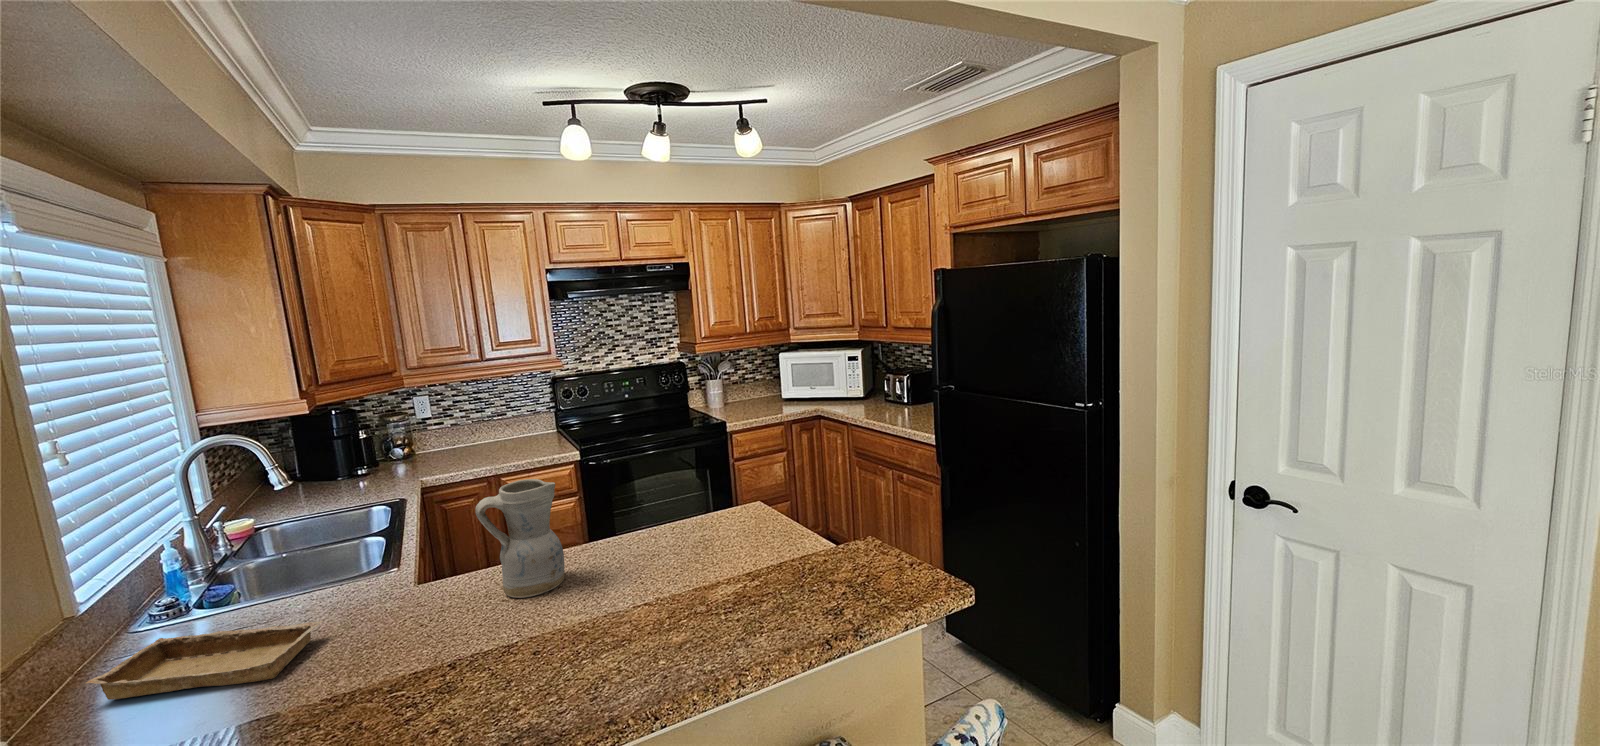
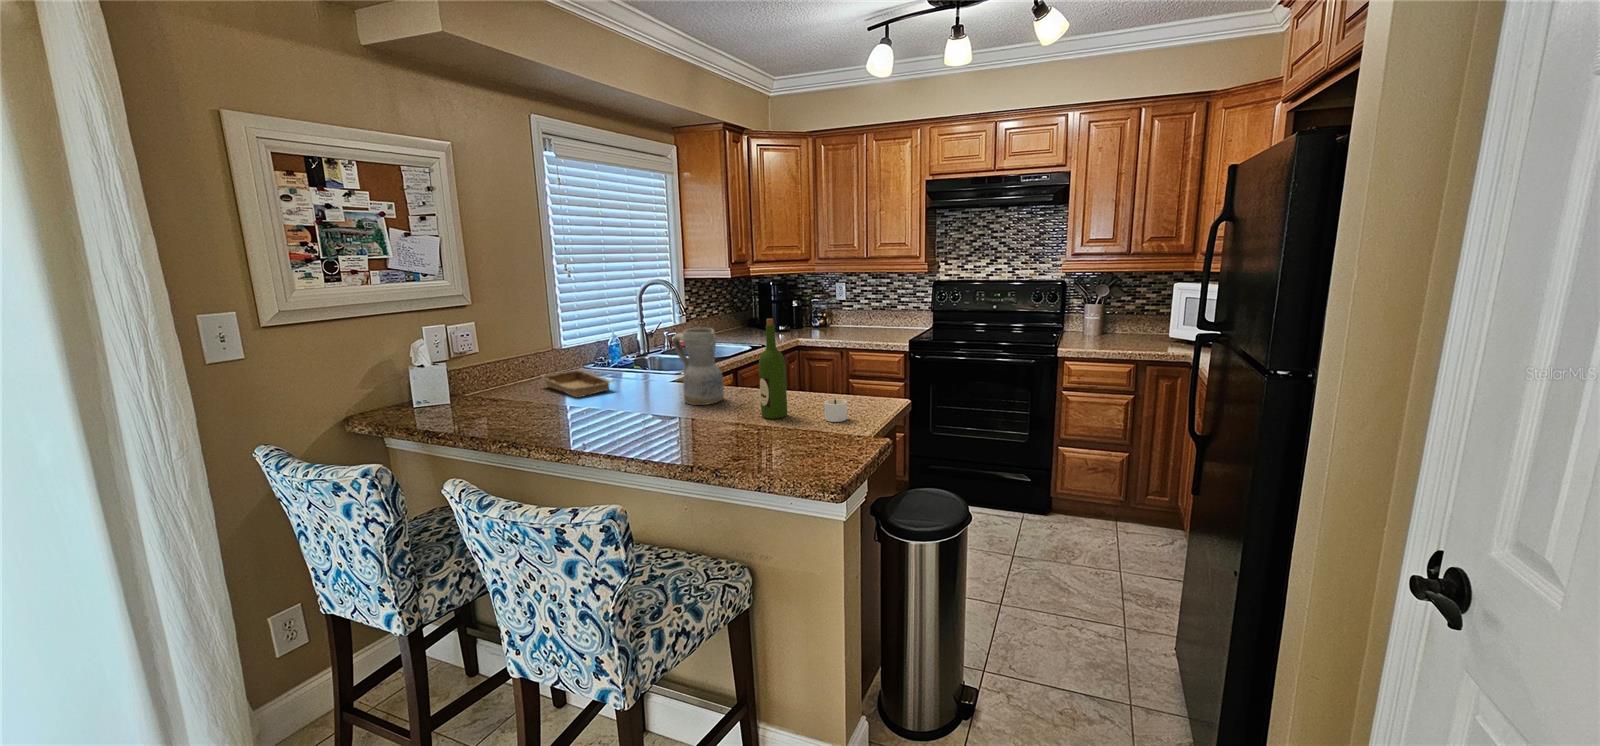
wine bottle: none [655,443,694,568] -> present [759,319,787,419]
candle: none [732,515,770,543] -> present [824,399,847,422]

